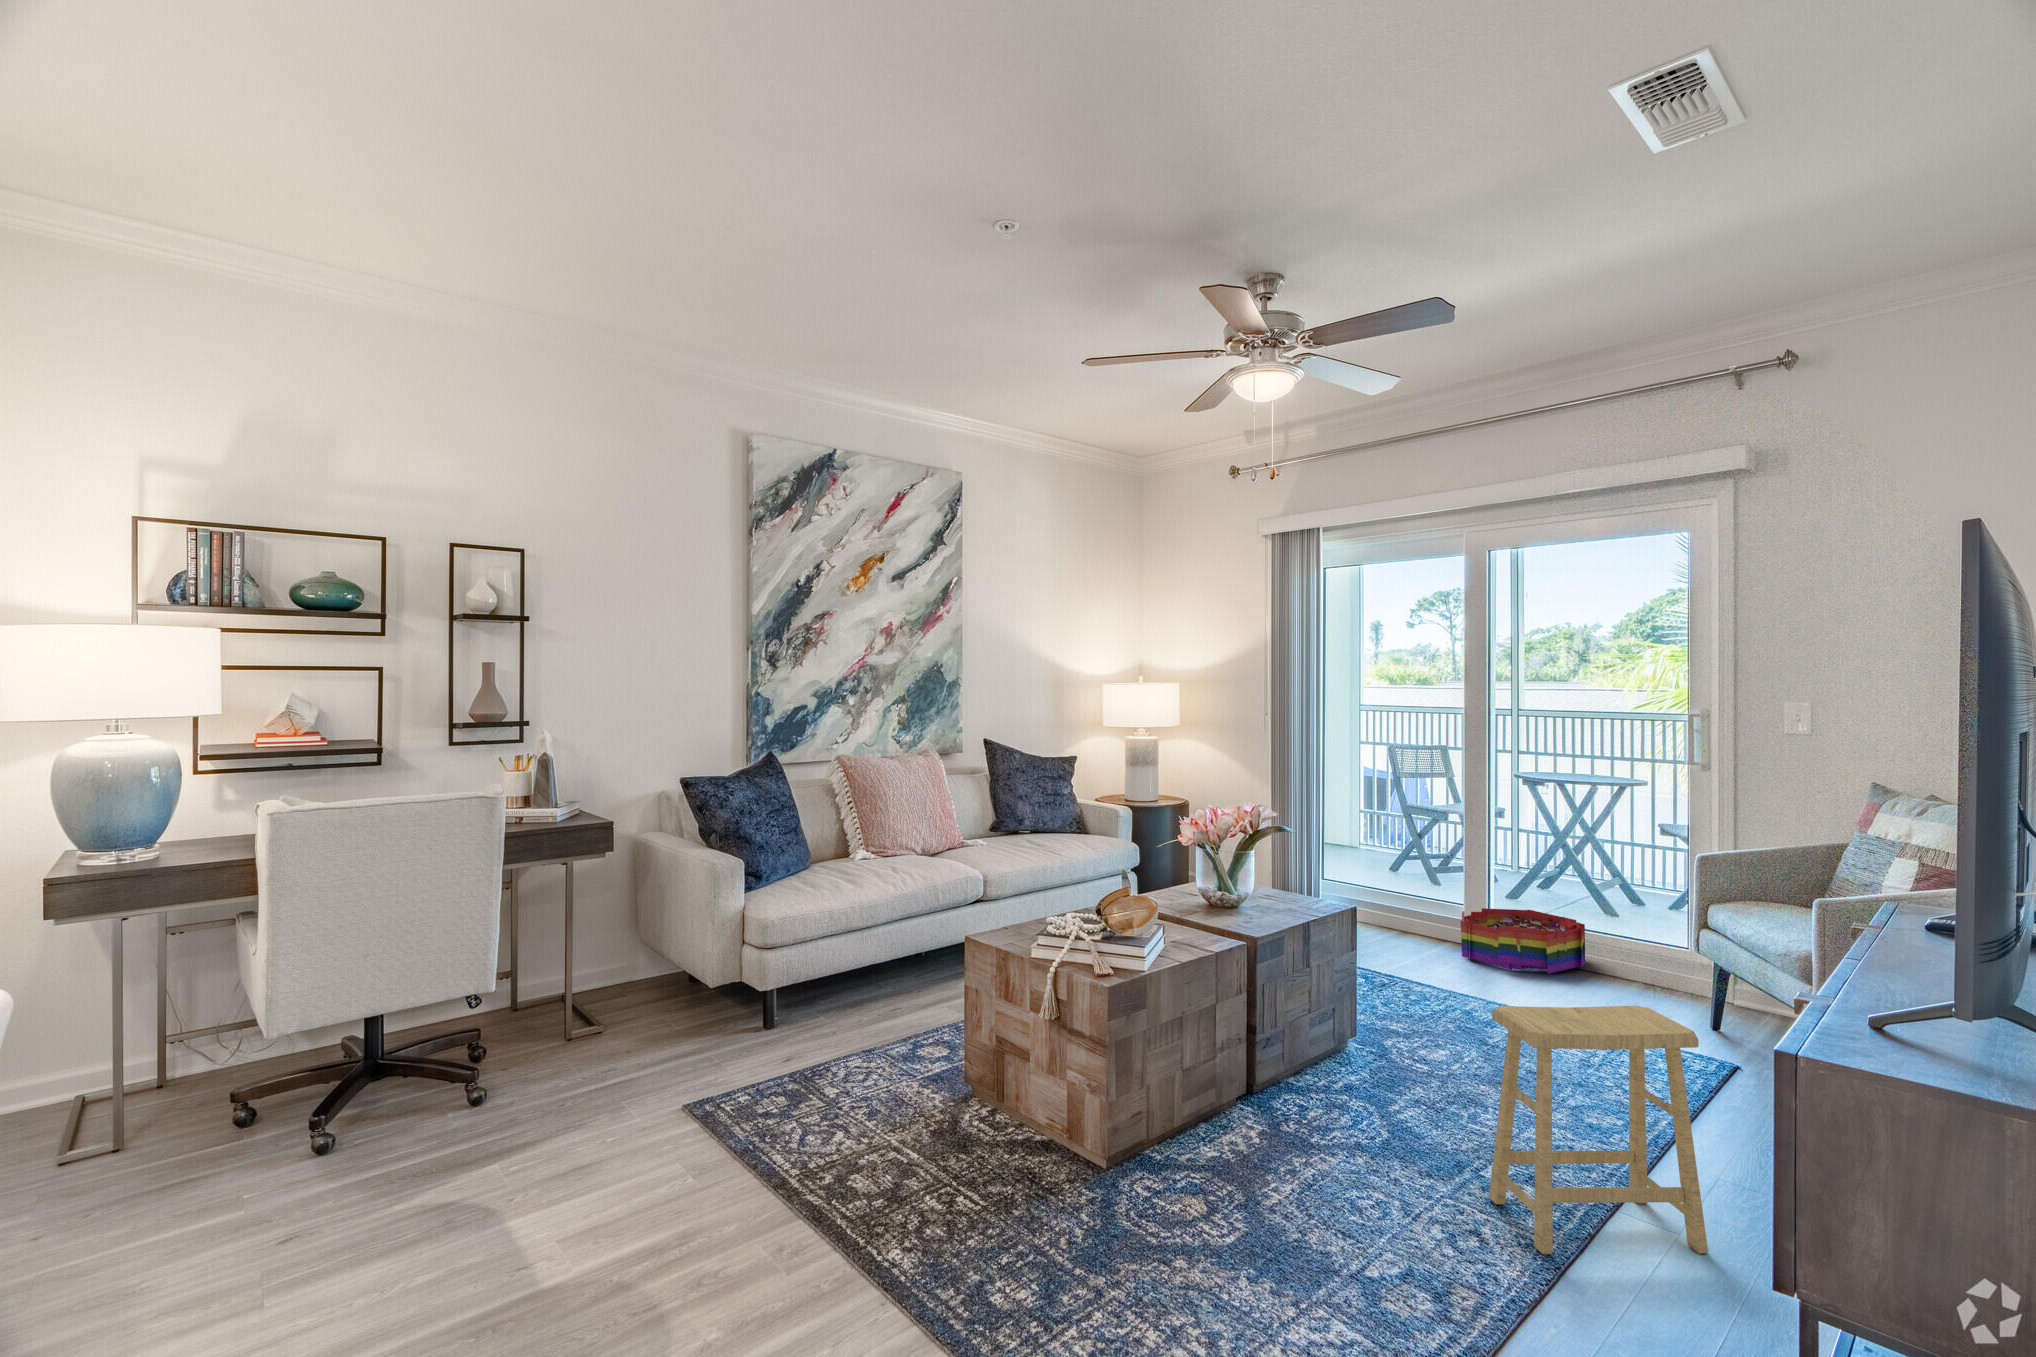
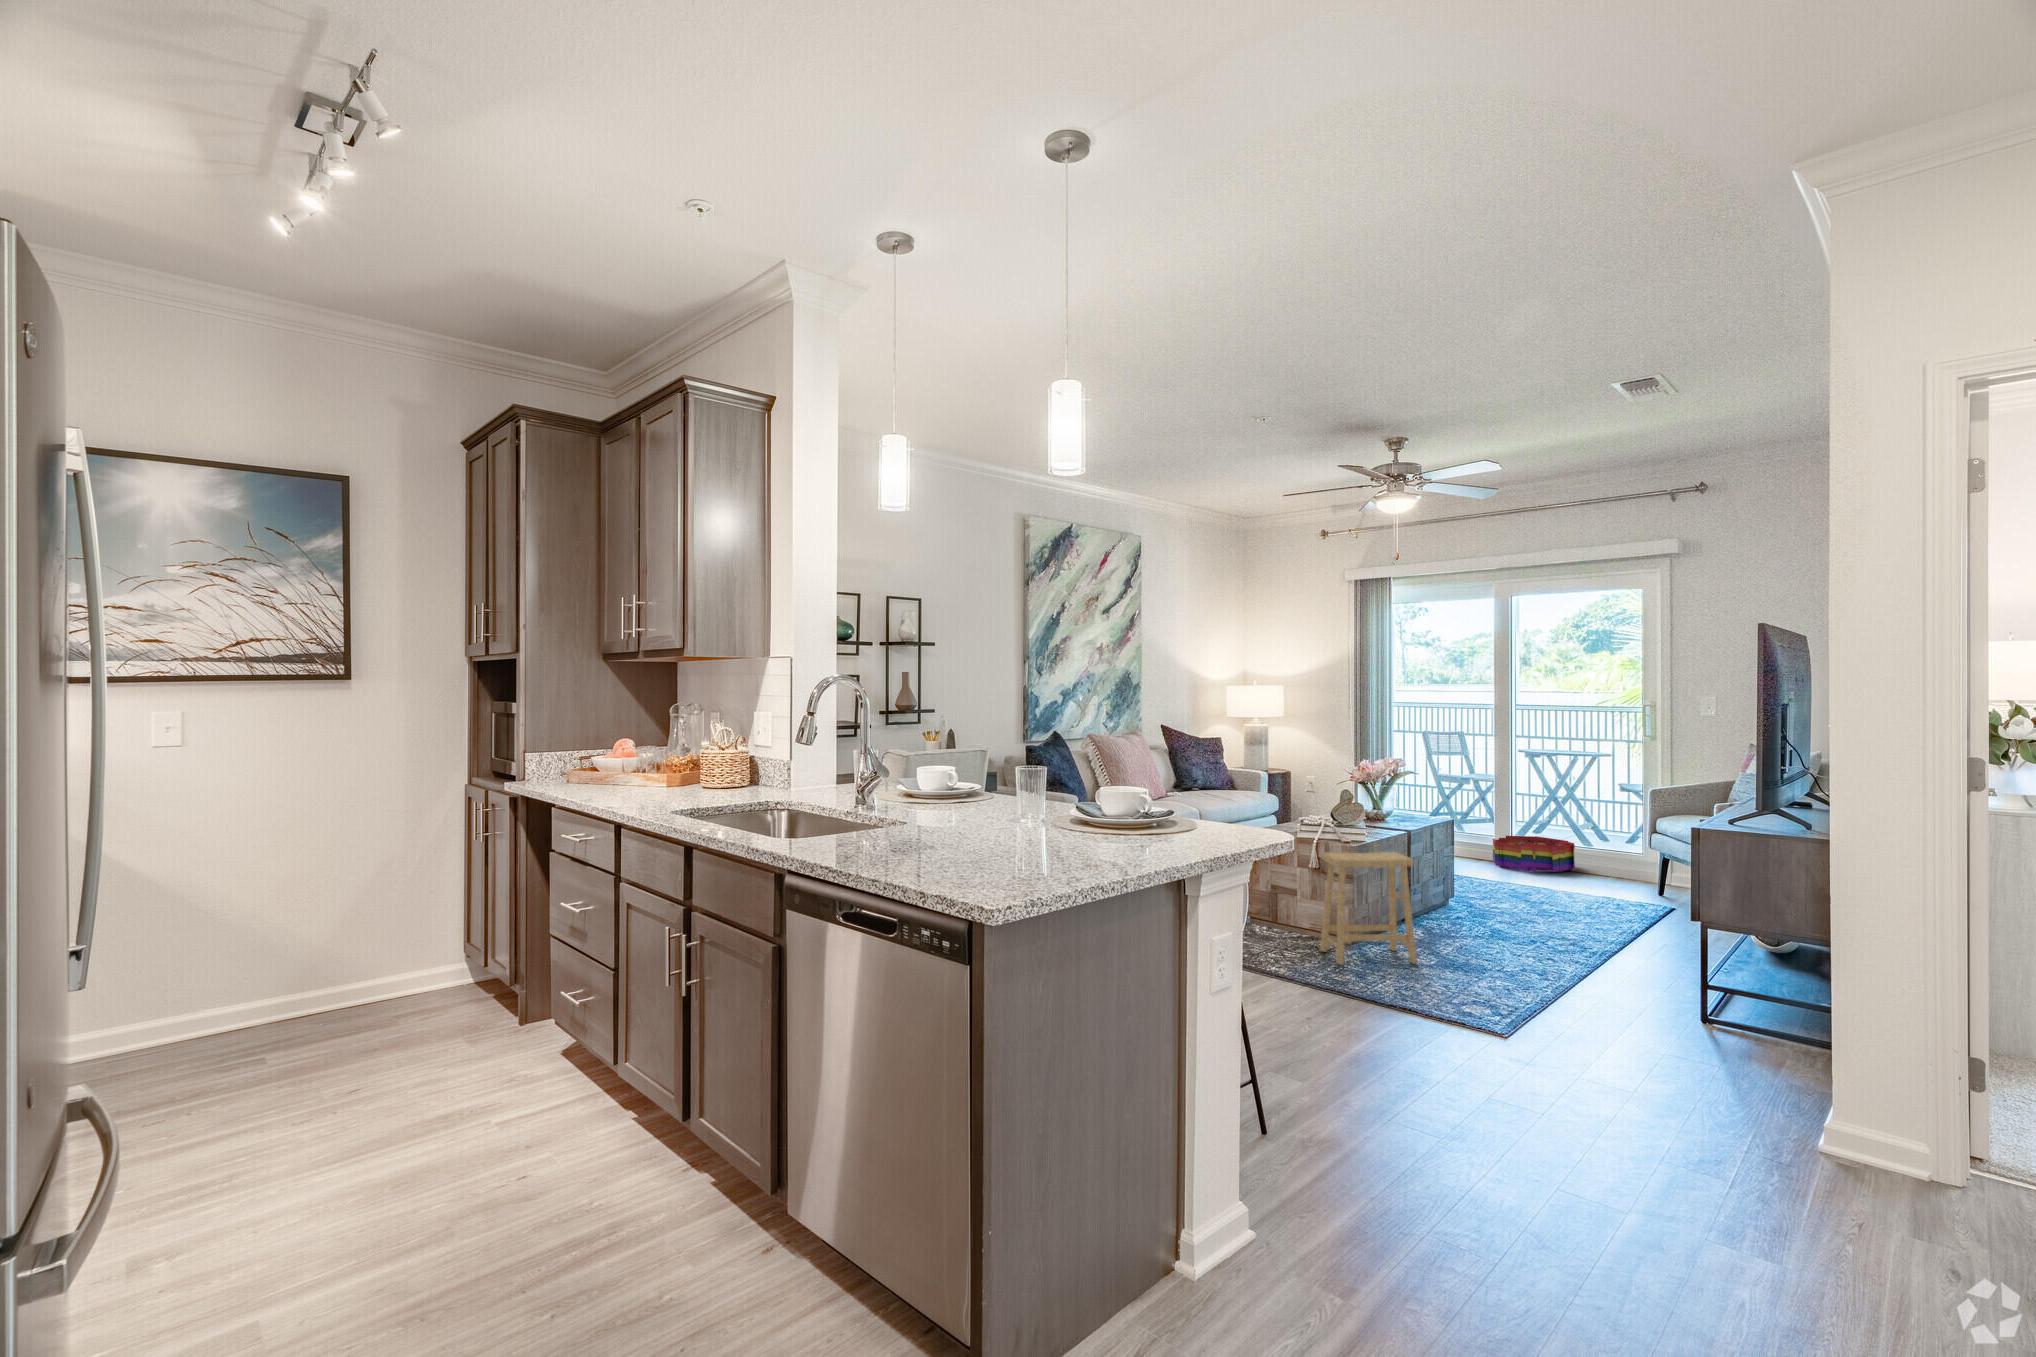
footstool: present [1489,1006,1708,1254] -> present [1320,852,1417,965]

